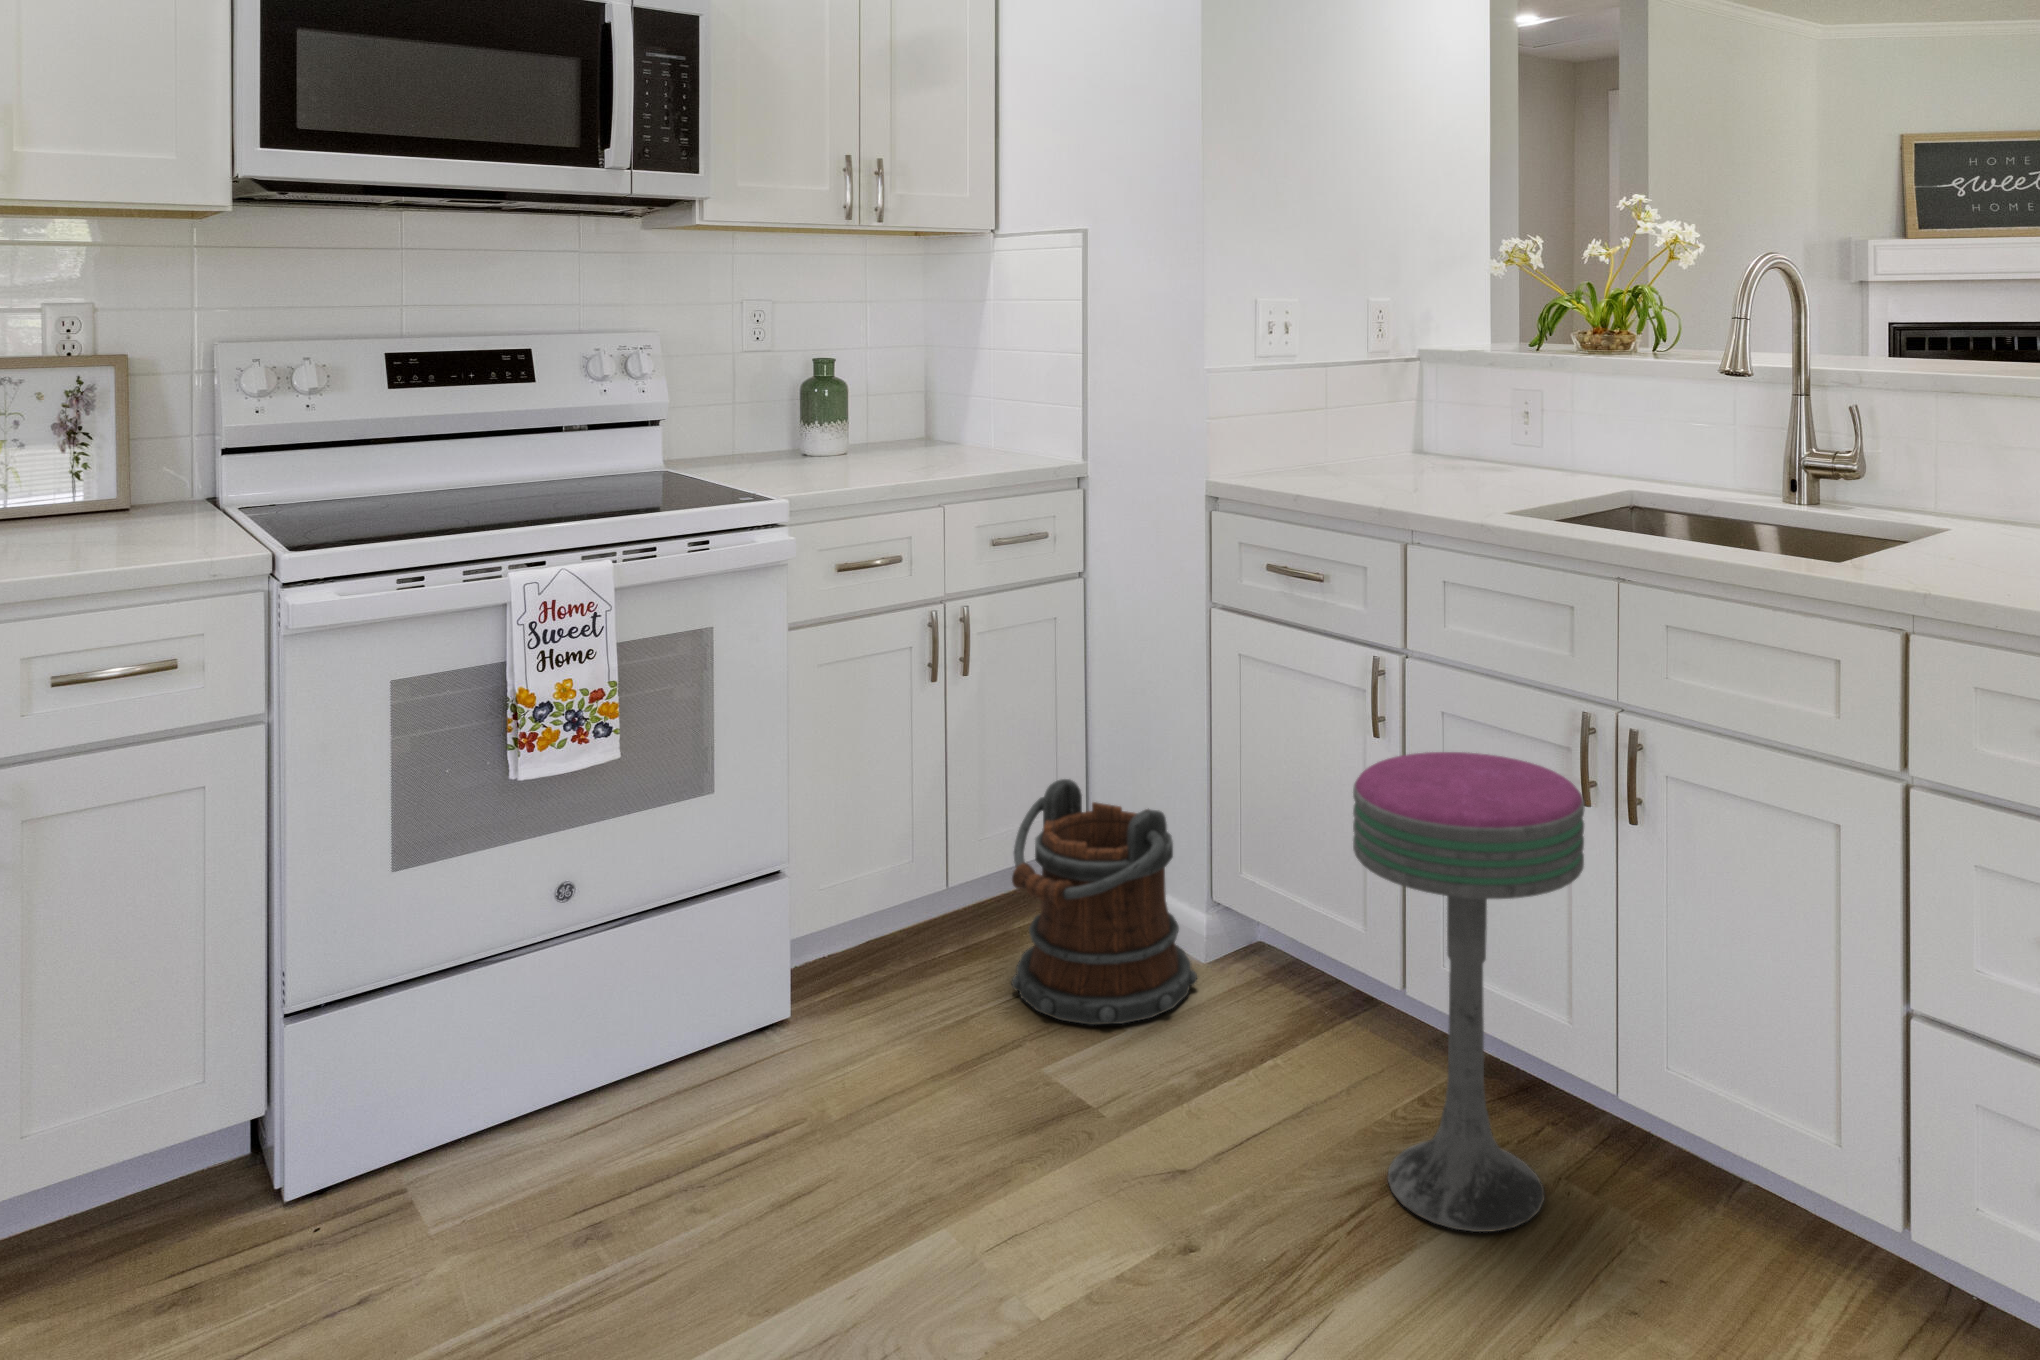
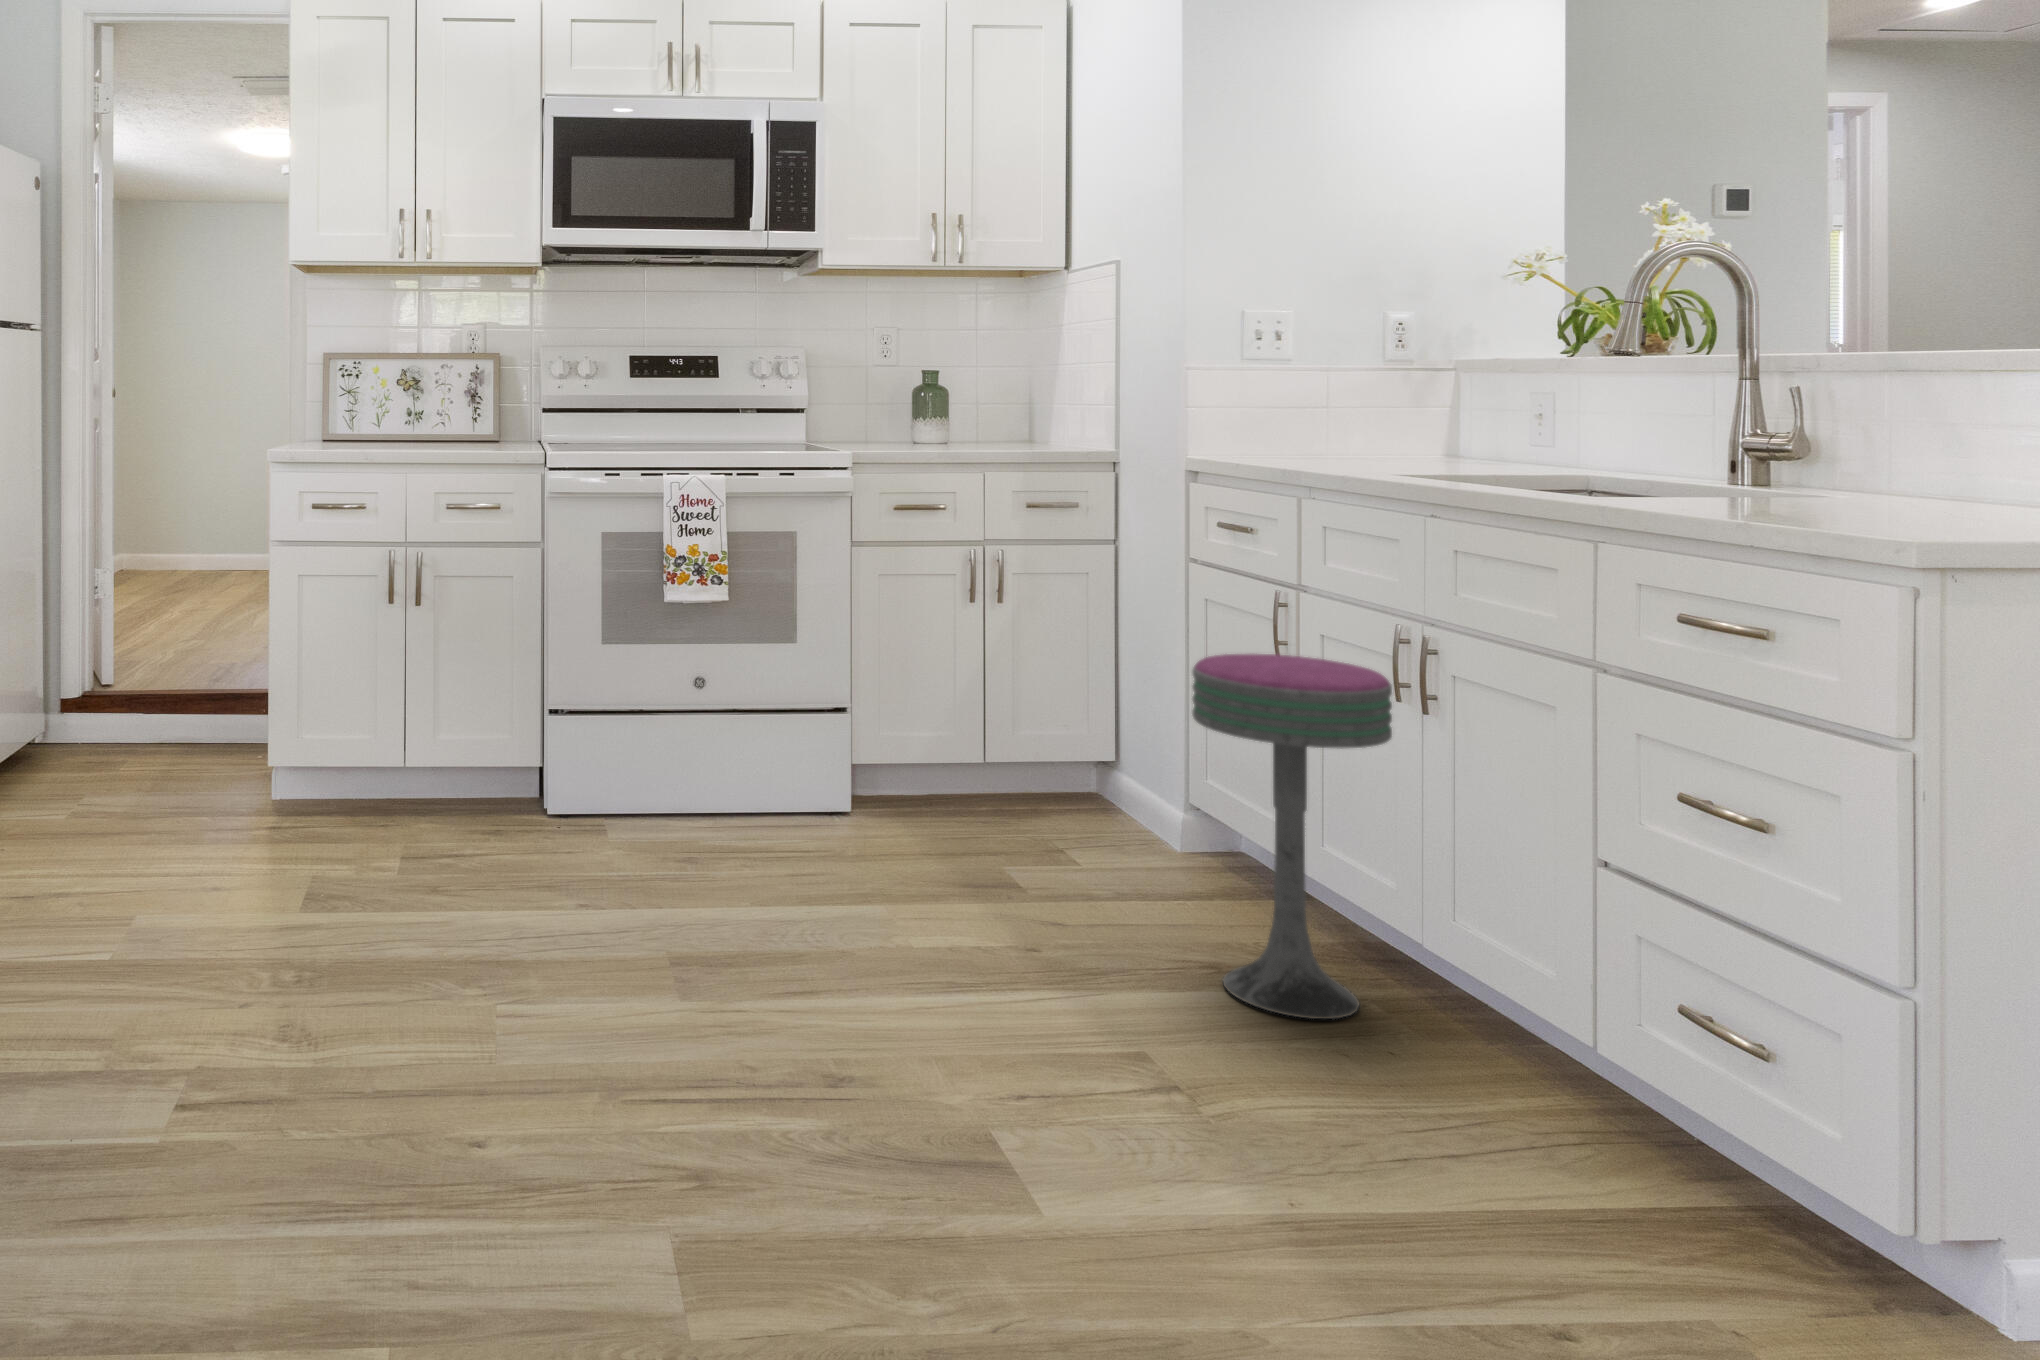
bucket: present [1011,779,1197,1025] -> none [1010,684,1164,866]

